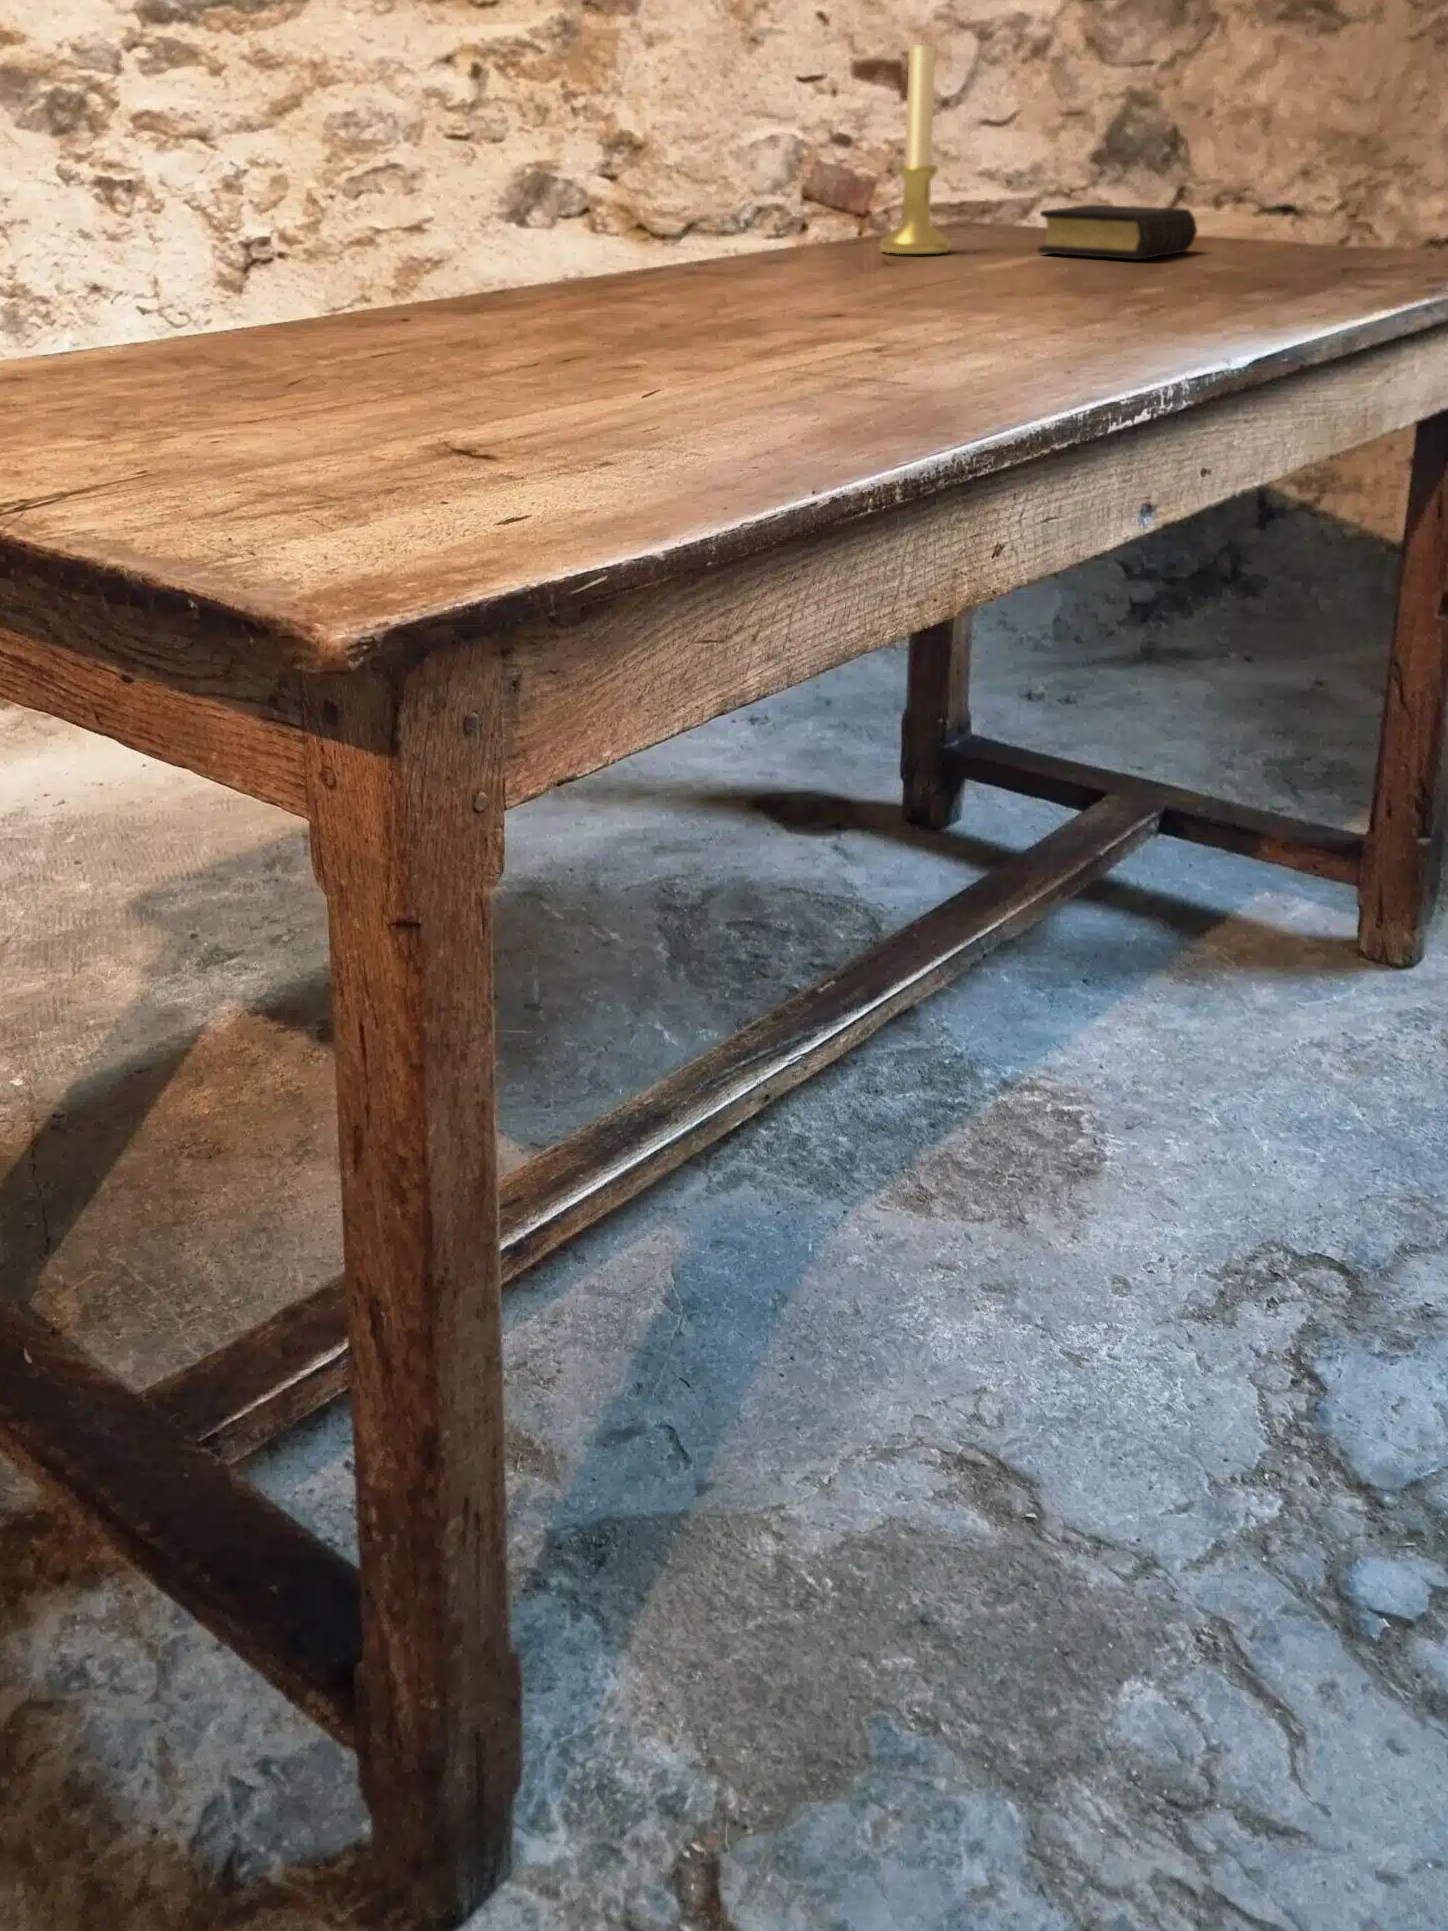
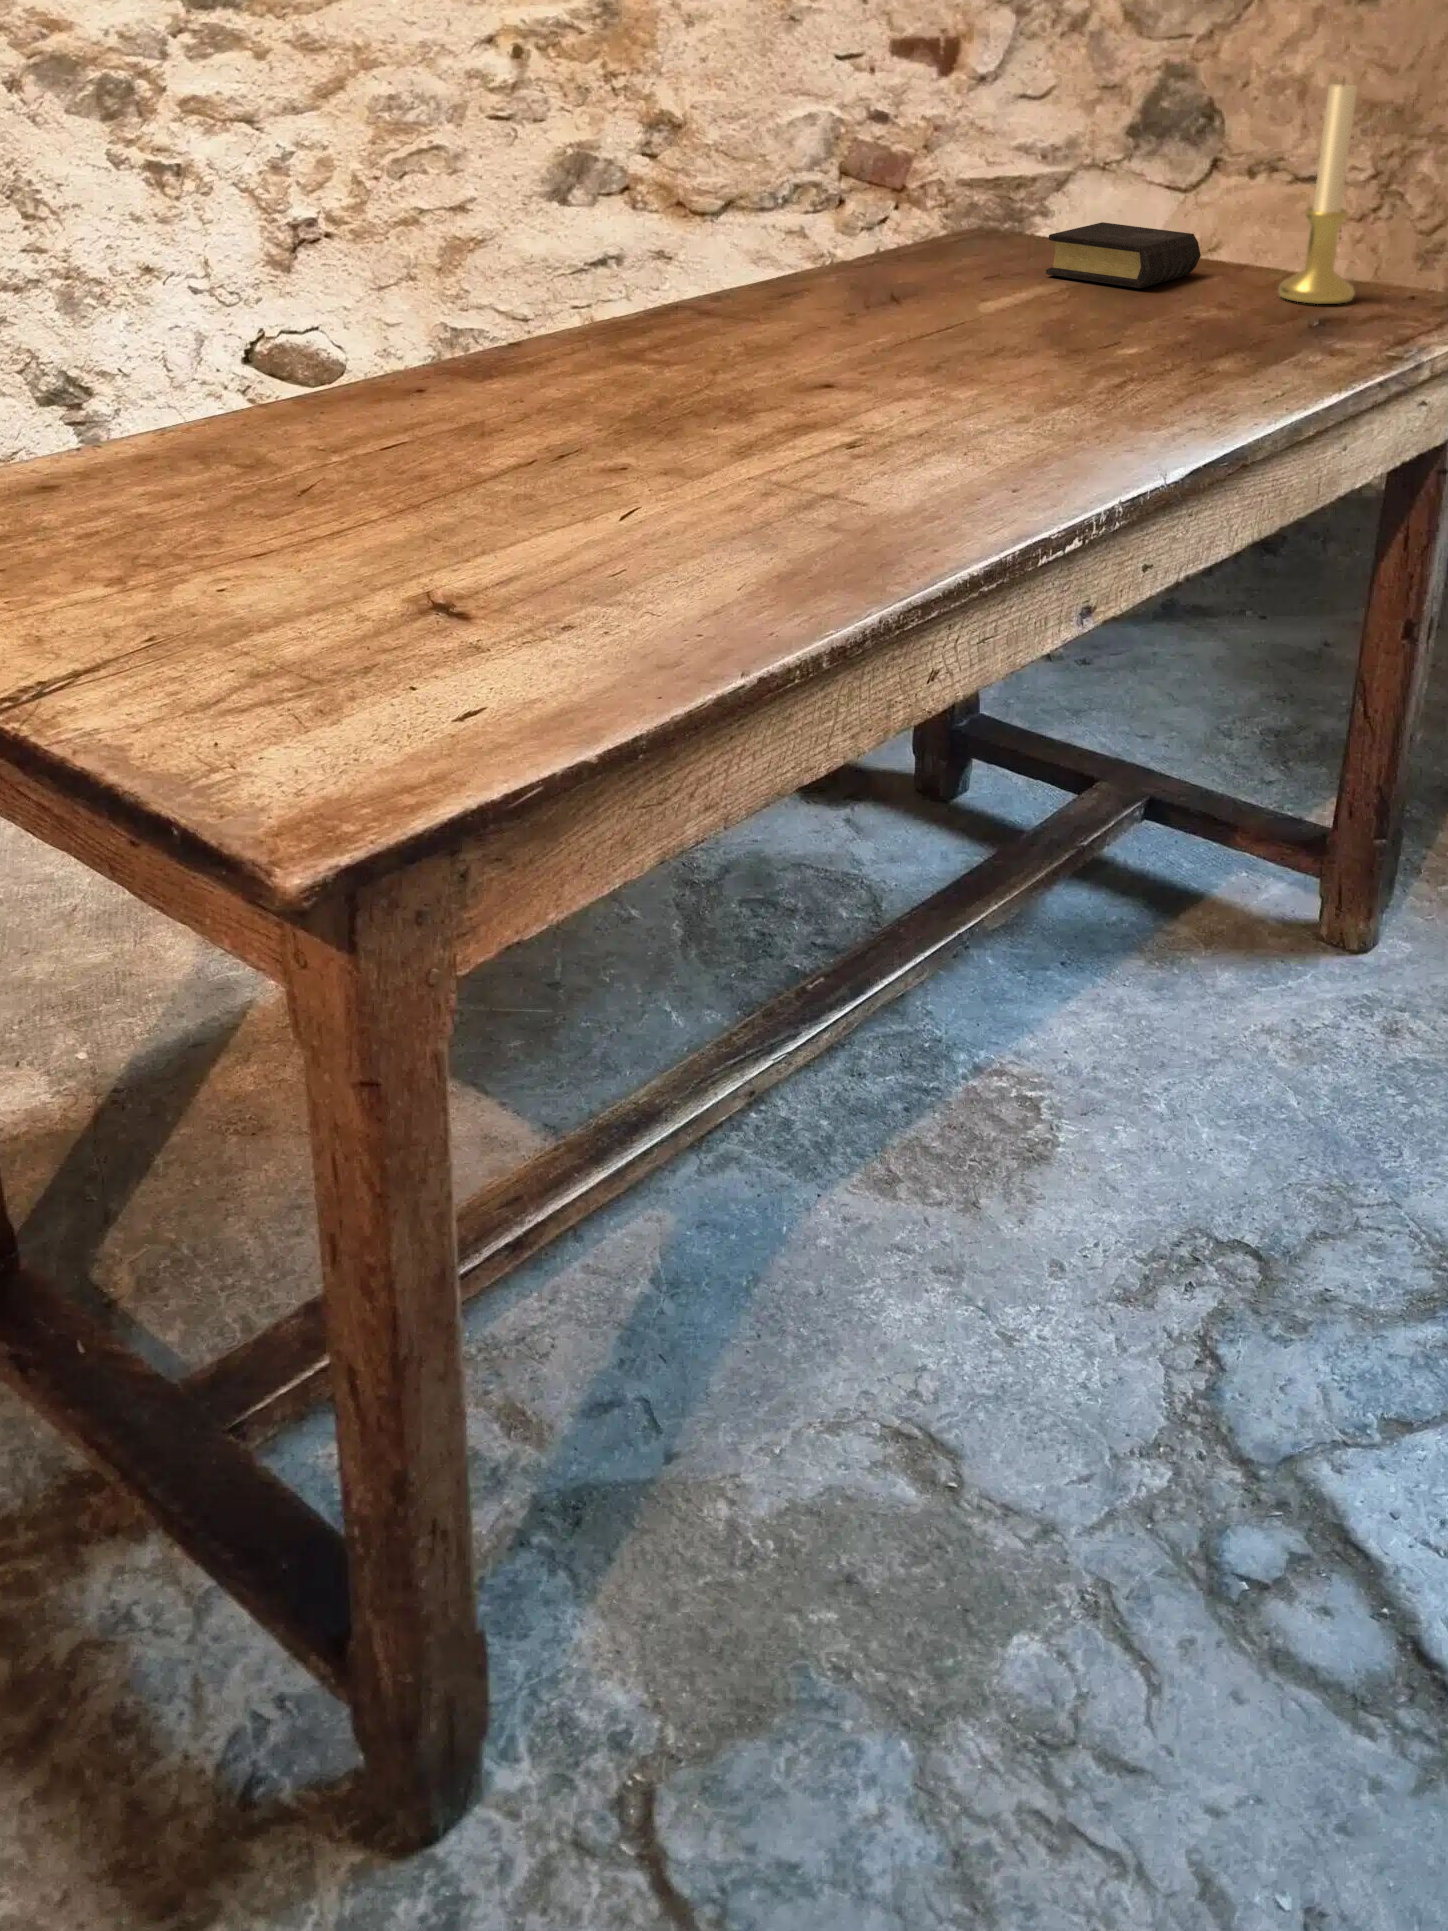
candle holder: present [880,45,951,254] -> present [1279,83,1357,304]

